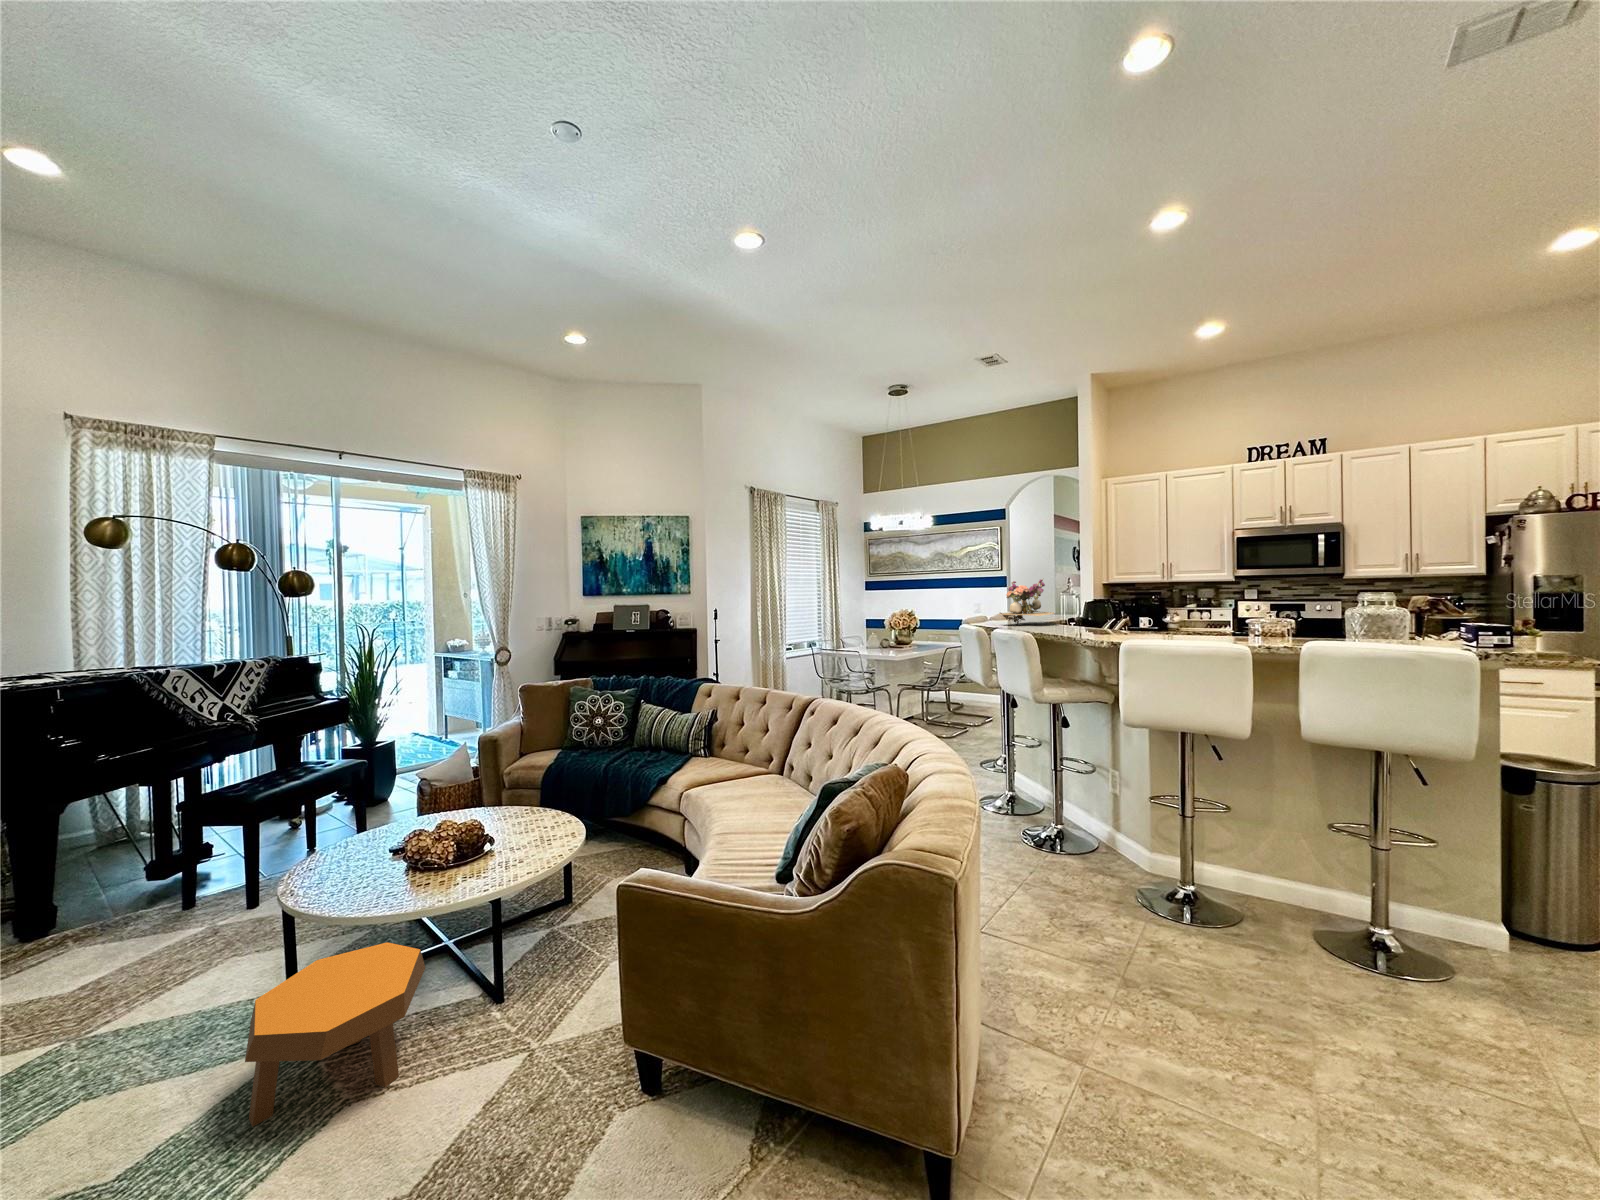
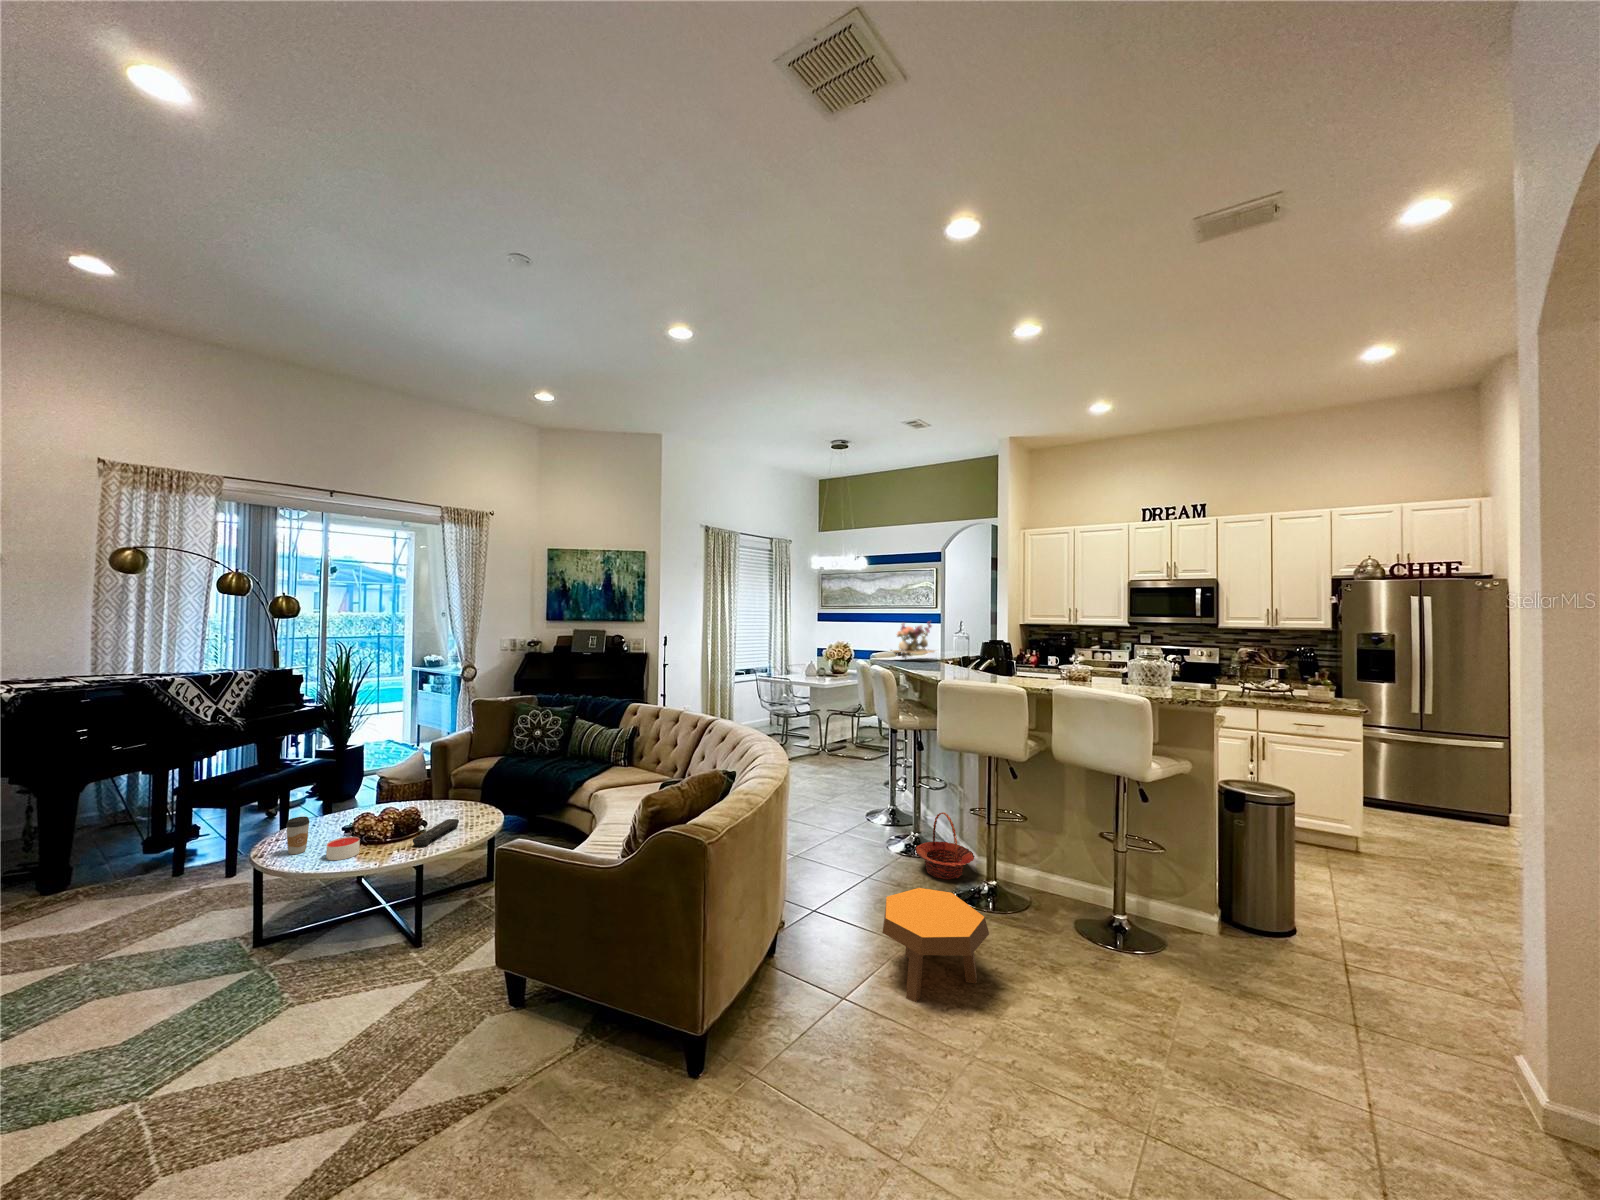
basket: none [1067,802,1146,882] -> present [915,812,975,879]
remote control: none [482,834,532,872] -> present [413,819,459,846]
coffee cup: none [321,841,350,890] -> present [286,816,309,854]
candle: none [375,864,416,897] -> present [326,837,360,860]
footstool: present [245,942,425,1127] -> present [883,888,989,1002]

